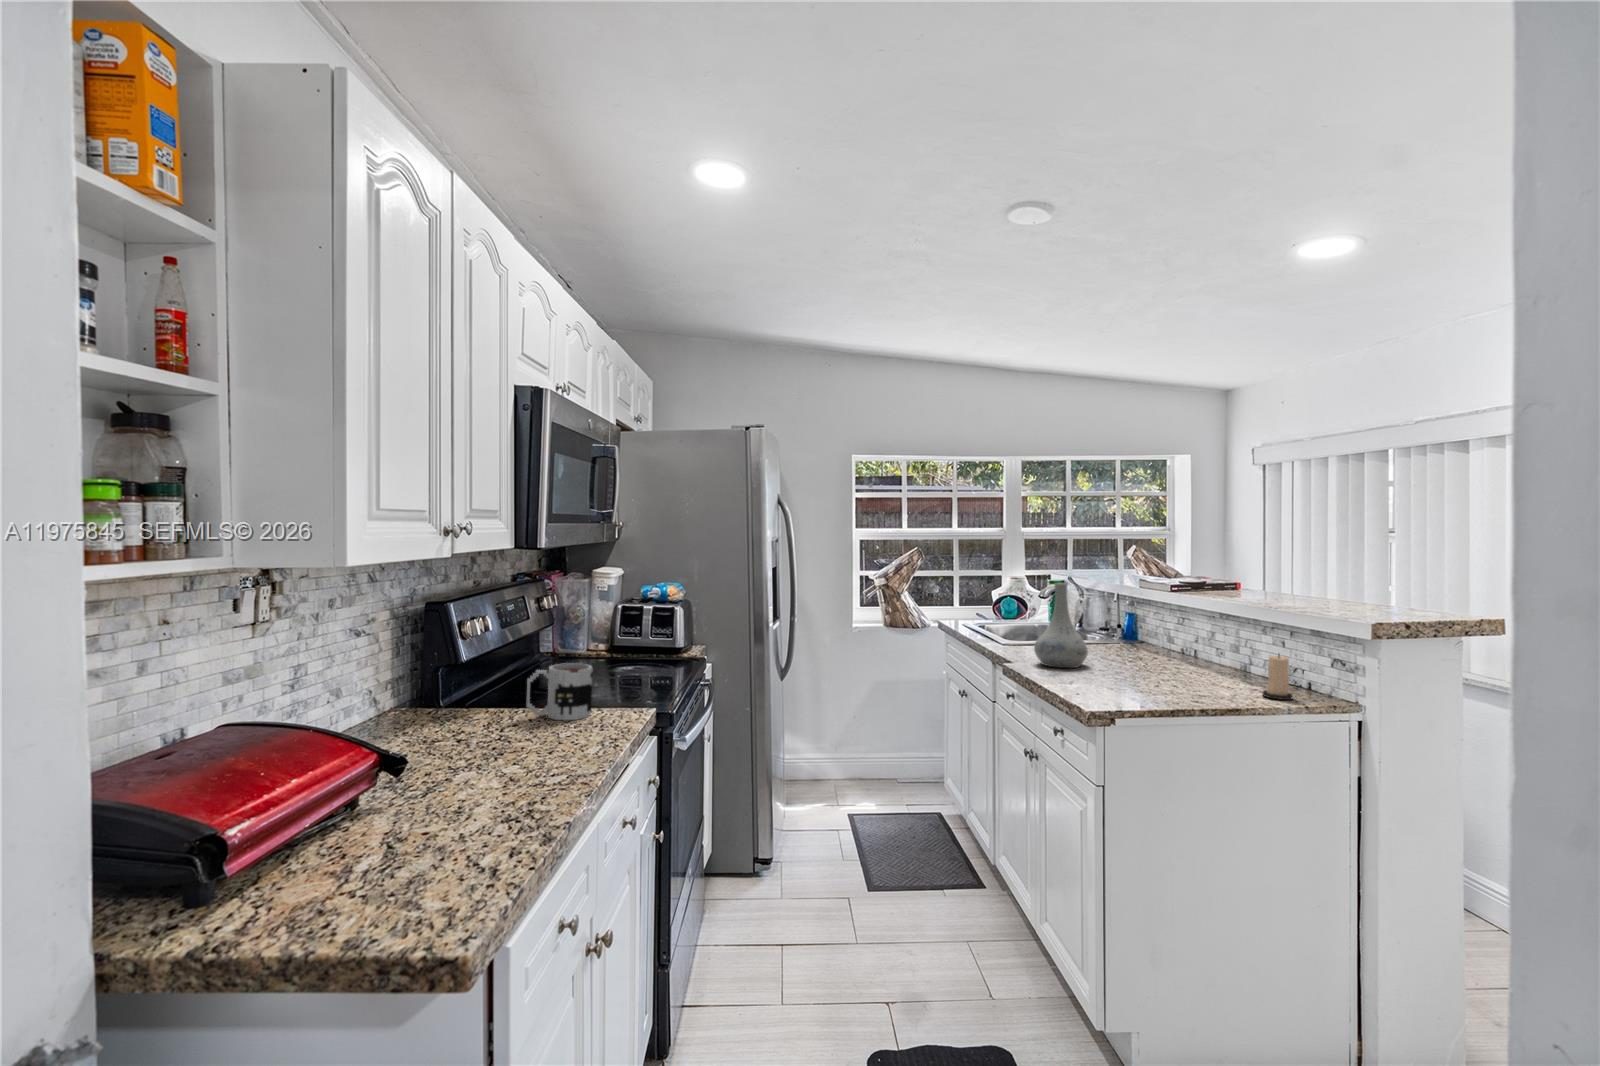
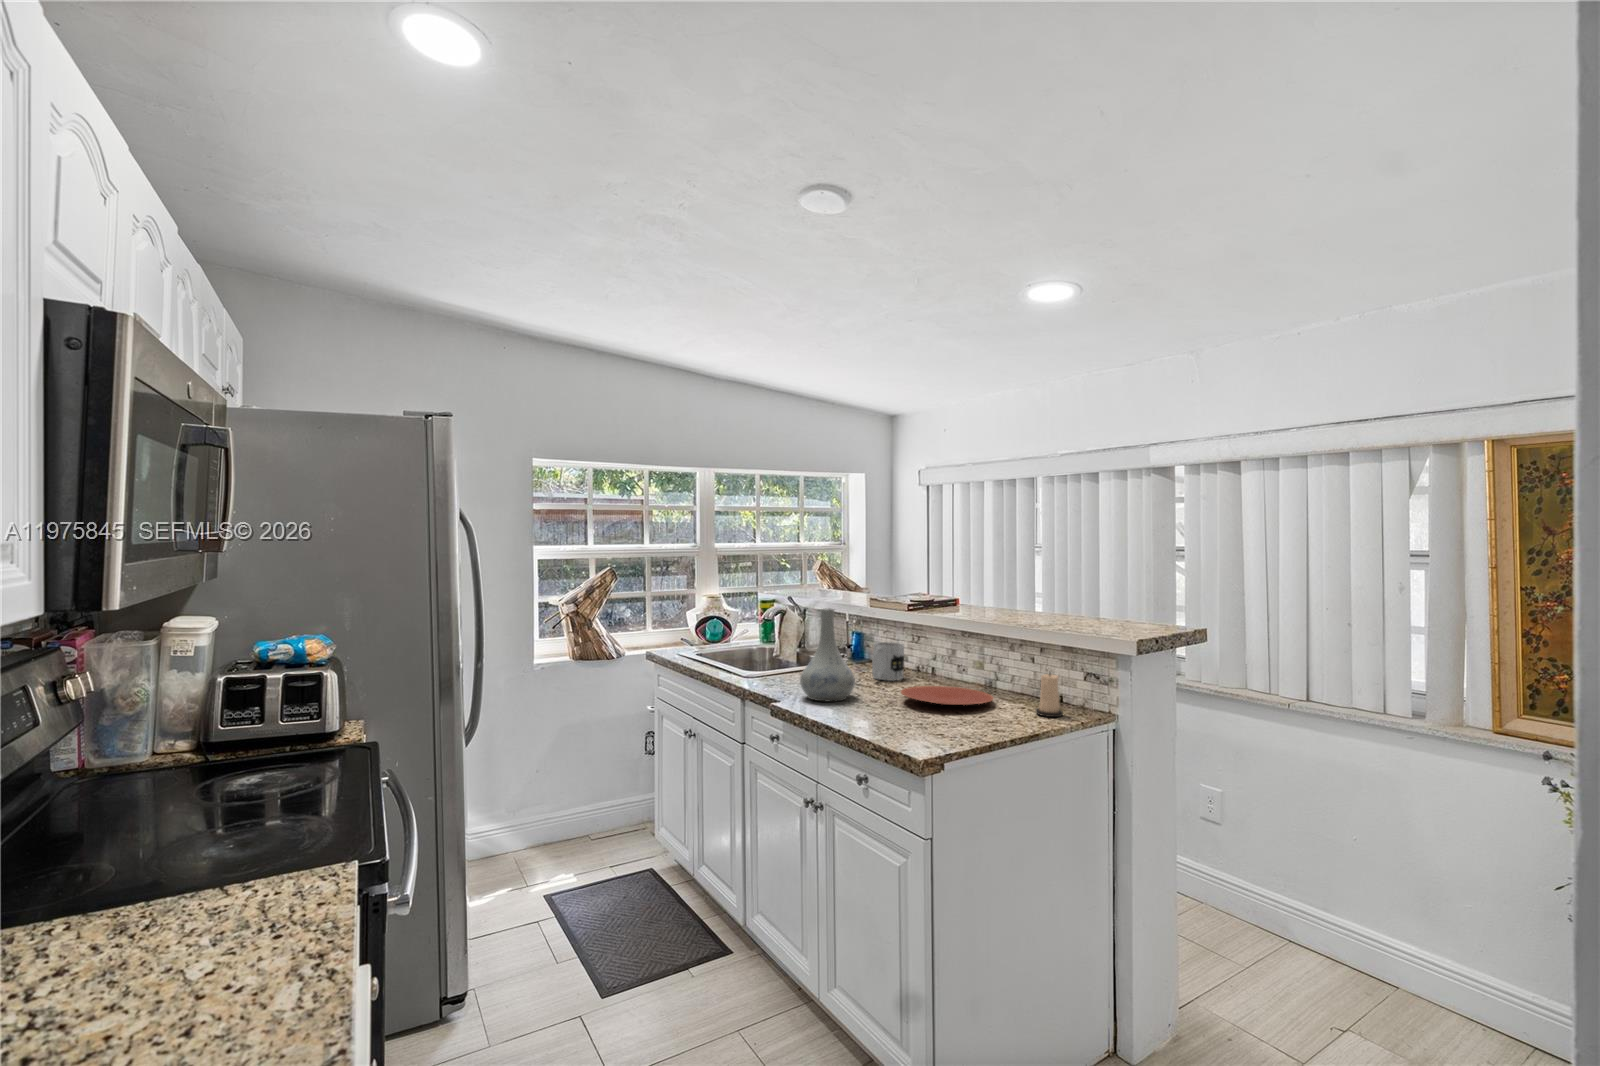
plate: none [1126,662,1228,681] -> present [901,686,994,705]
mug: present [526,663,593,721] -> present [872,642,904,681]

